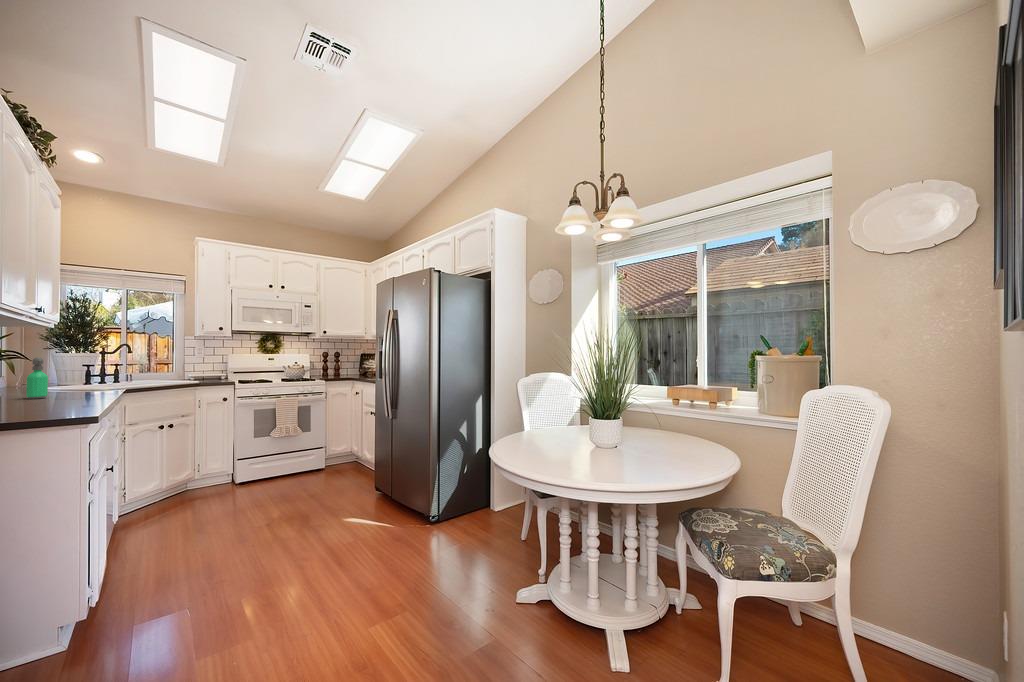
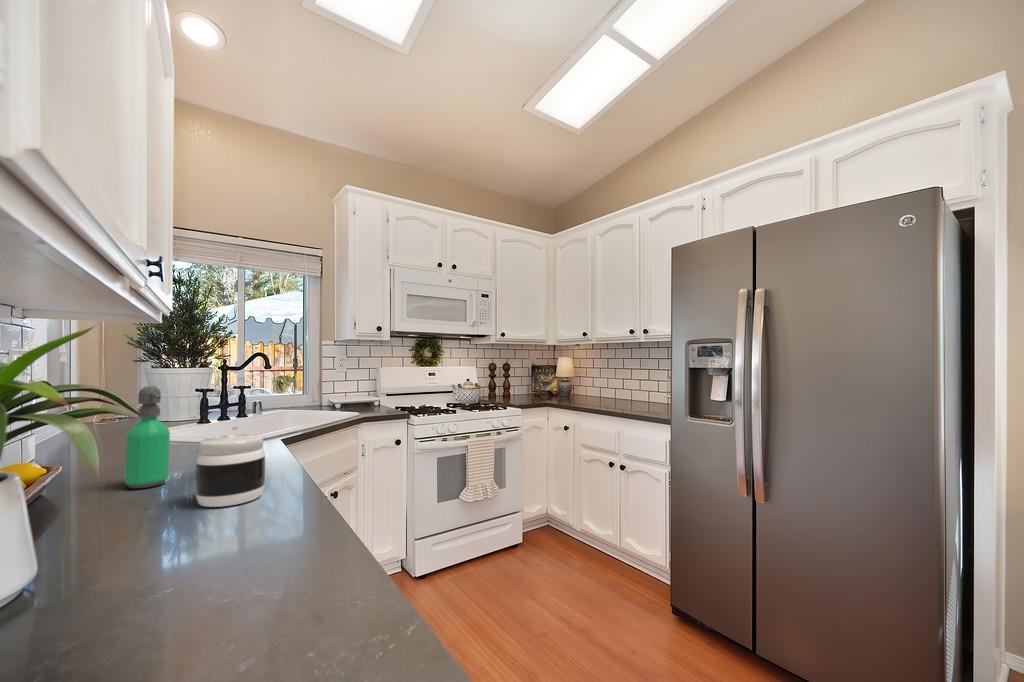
jar: none [54,376,87,401] -> present [195,434,265,507]

